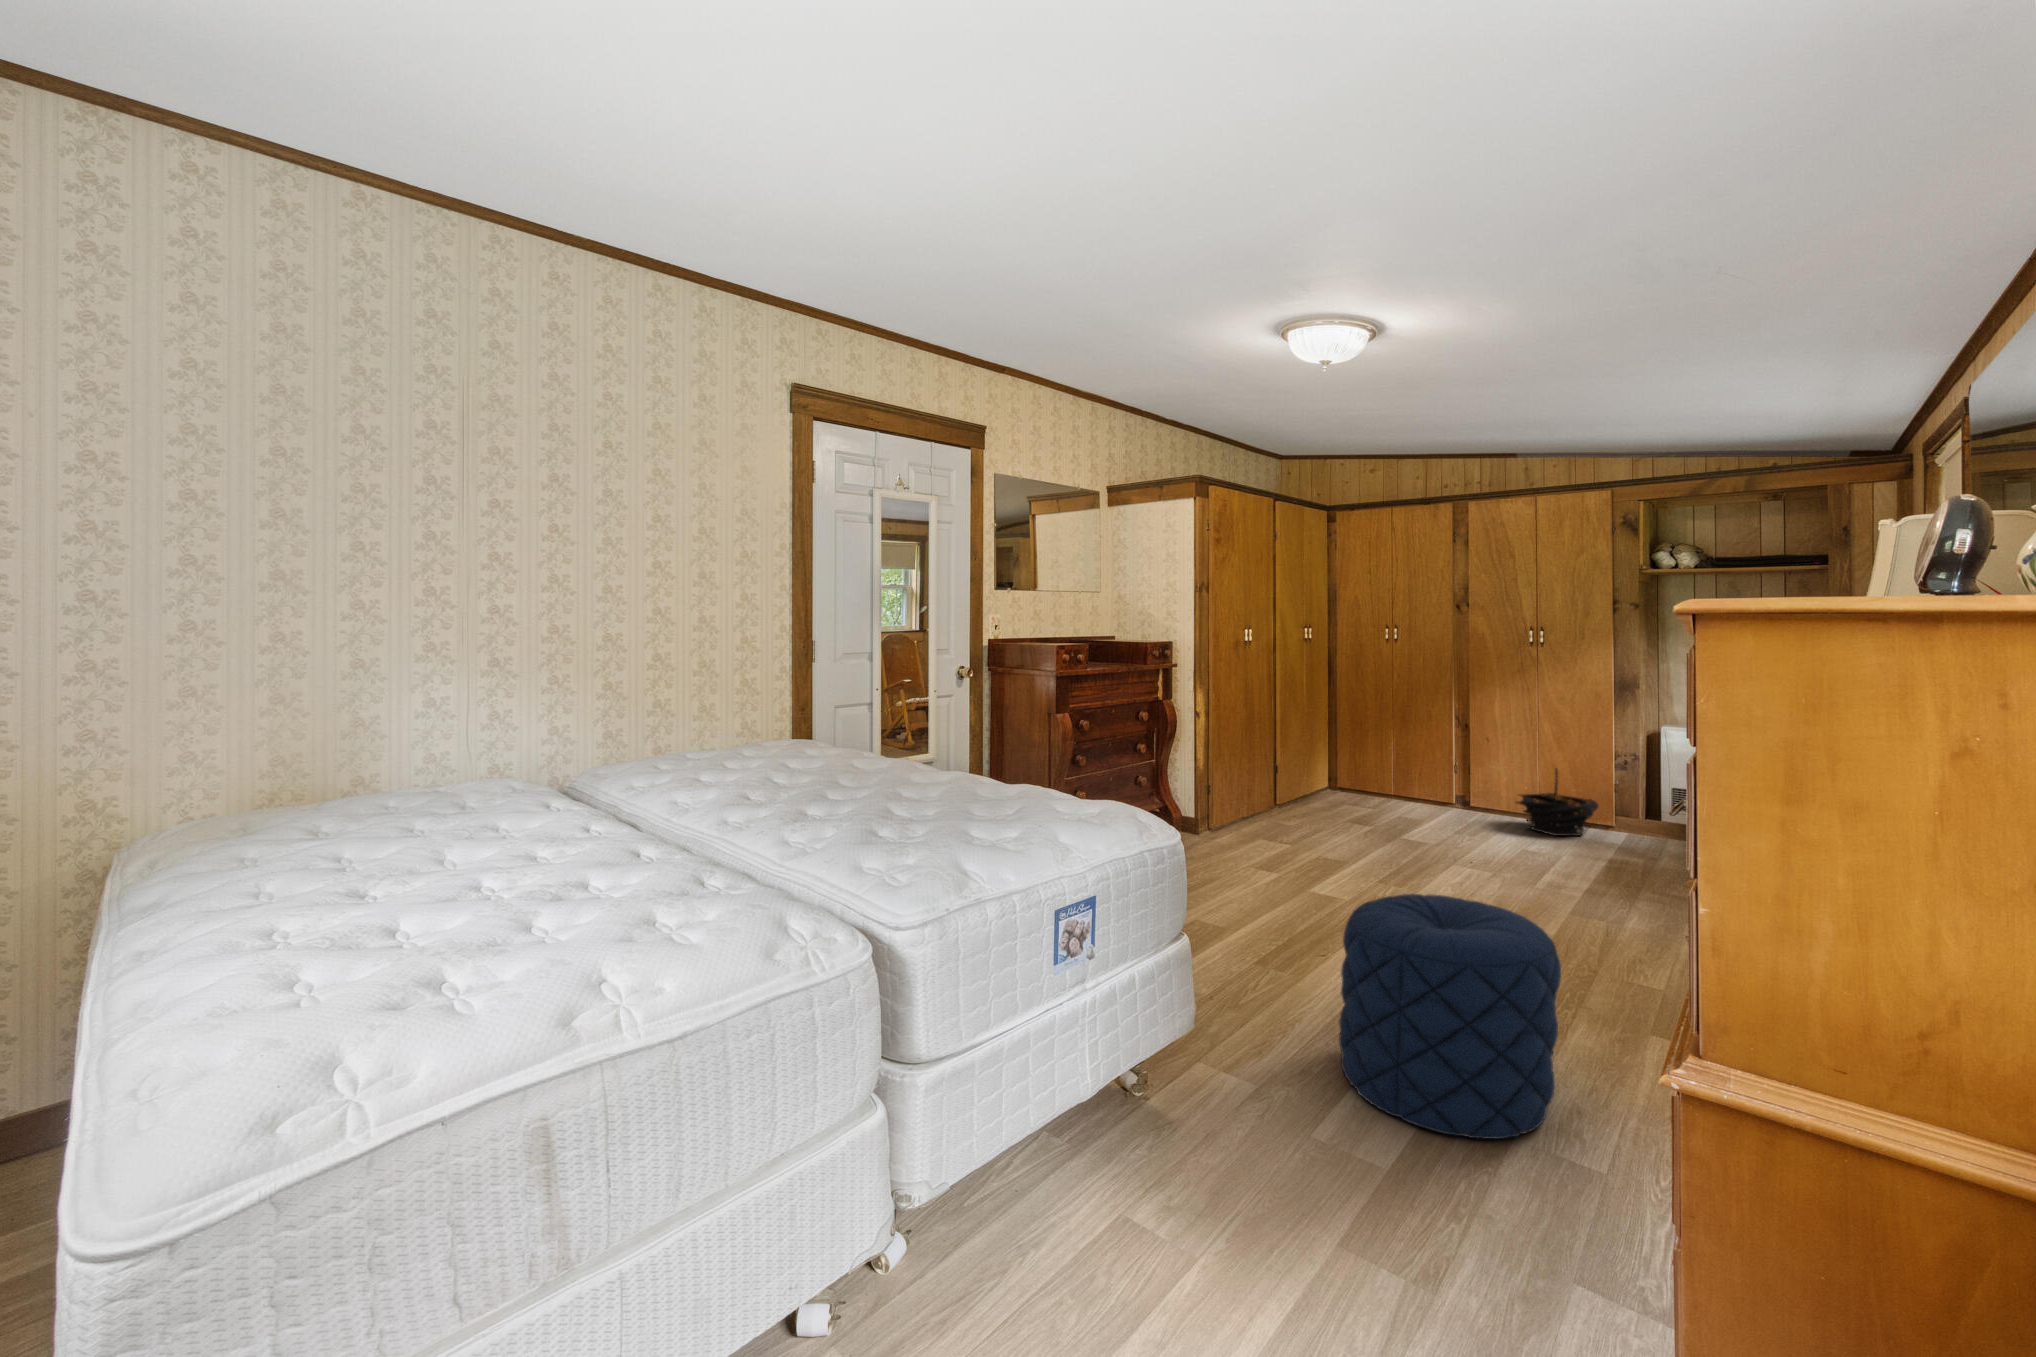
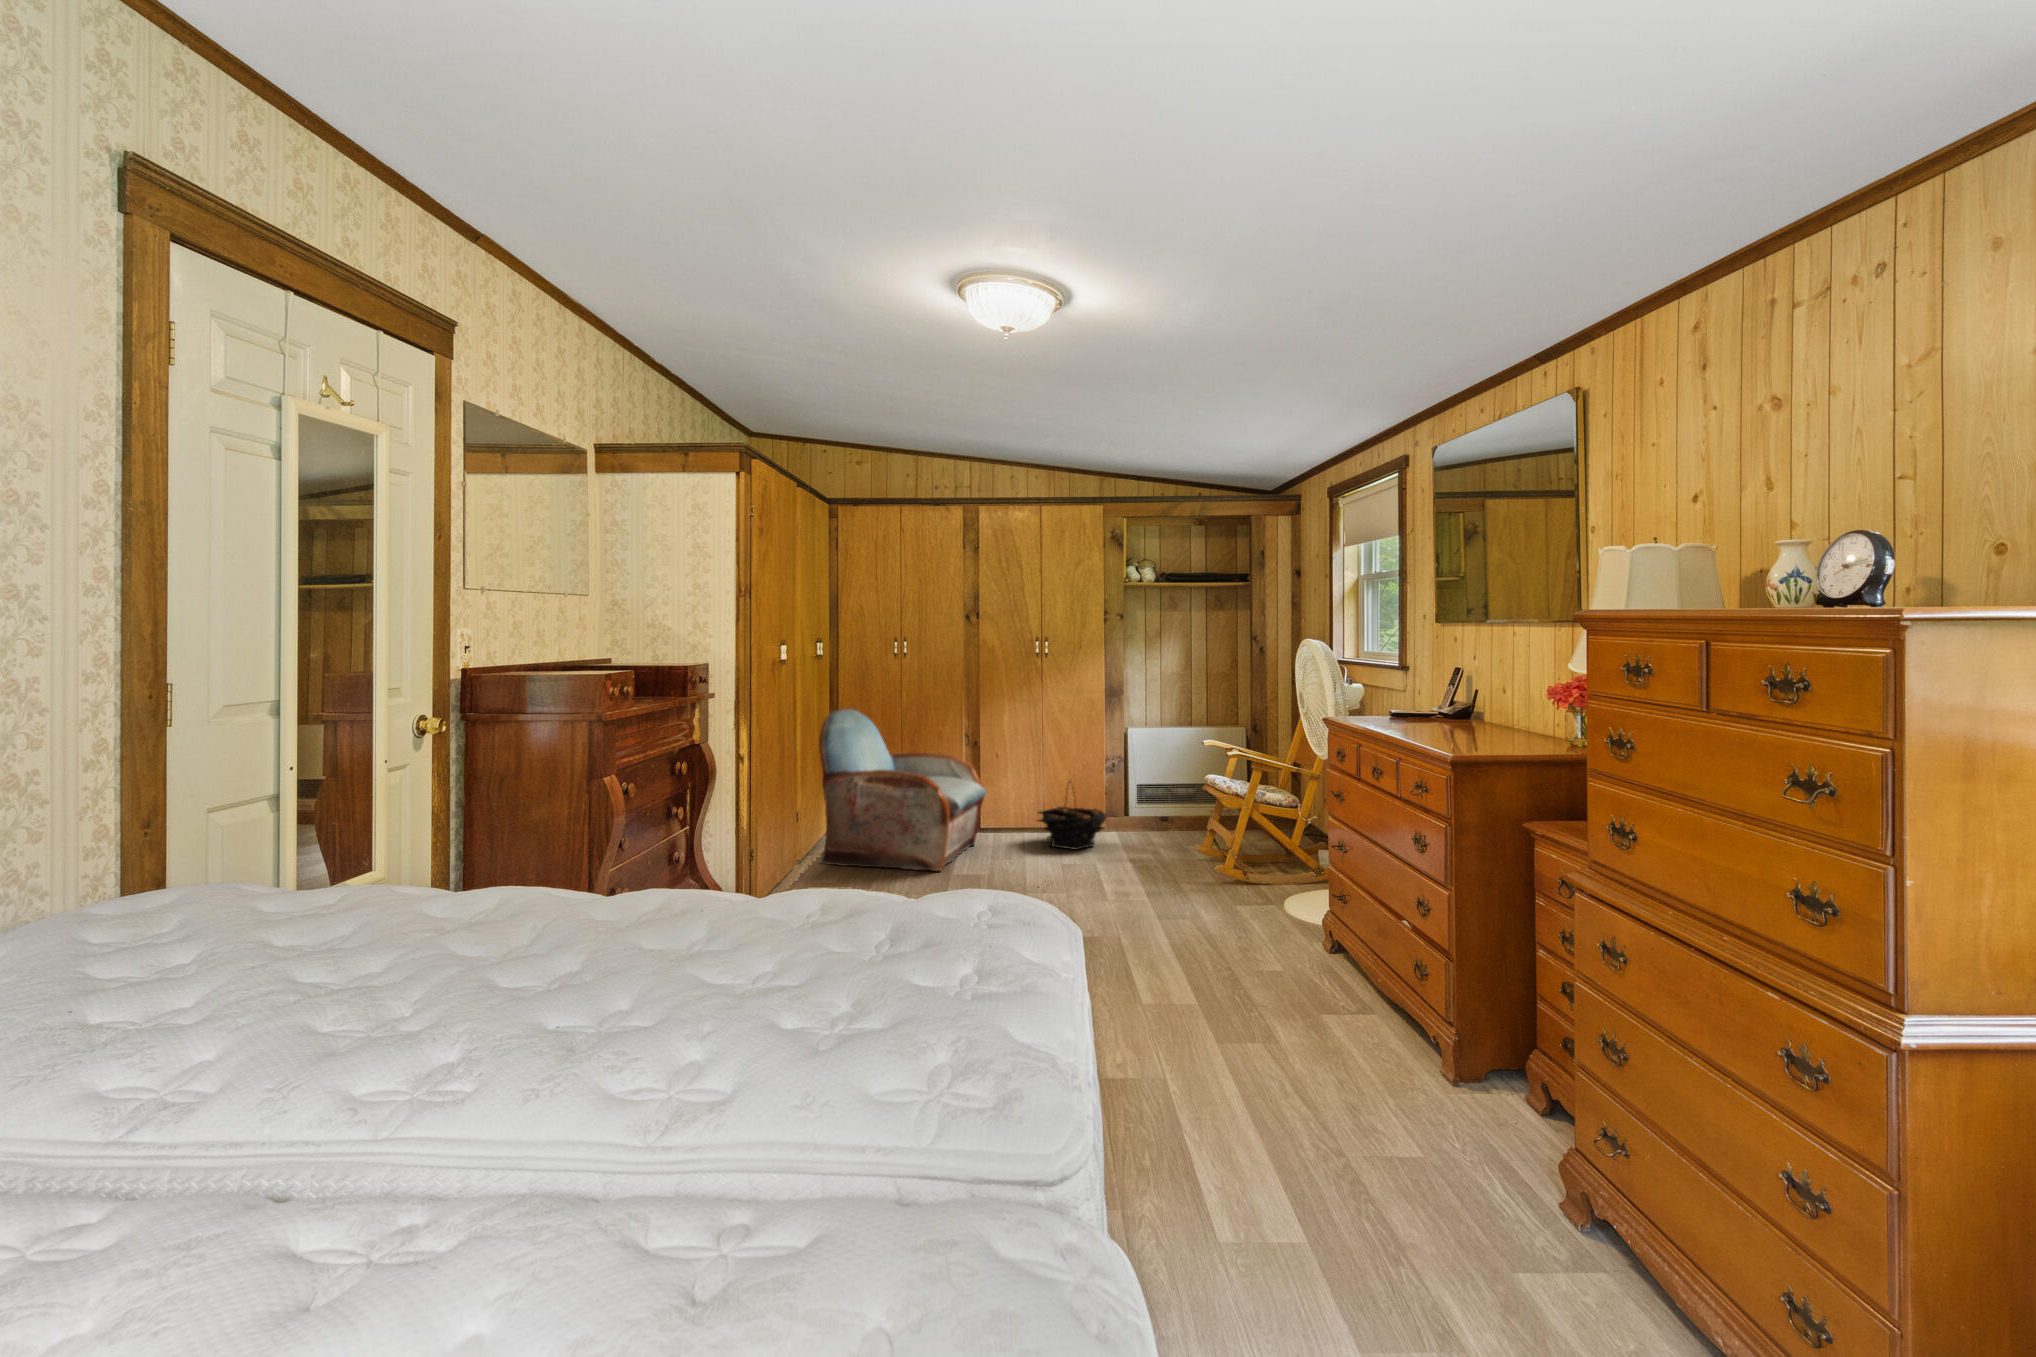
armchair: none [1289,686,1459,831] -> present [819,709,986,871]
pouf: present [1339,894,1561,1139] -> none [1163,955,1385,1228]

